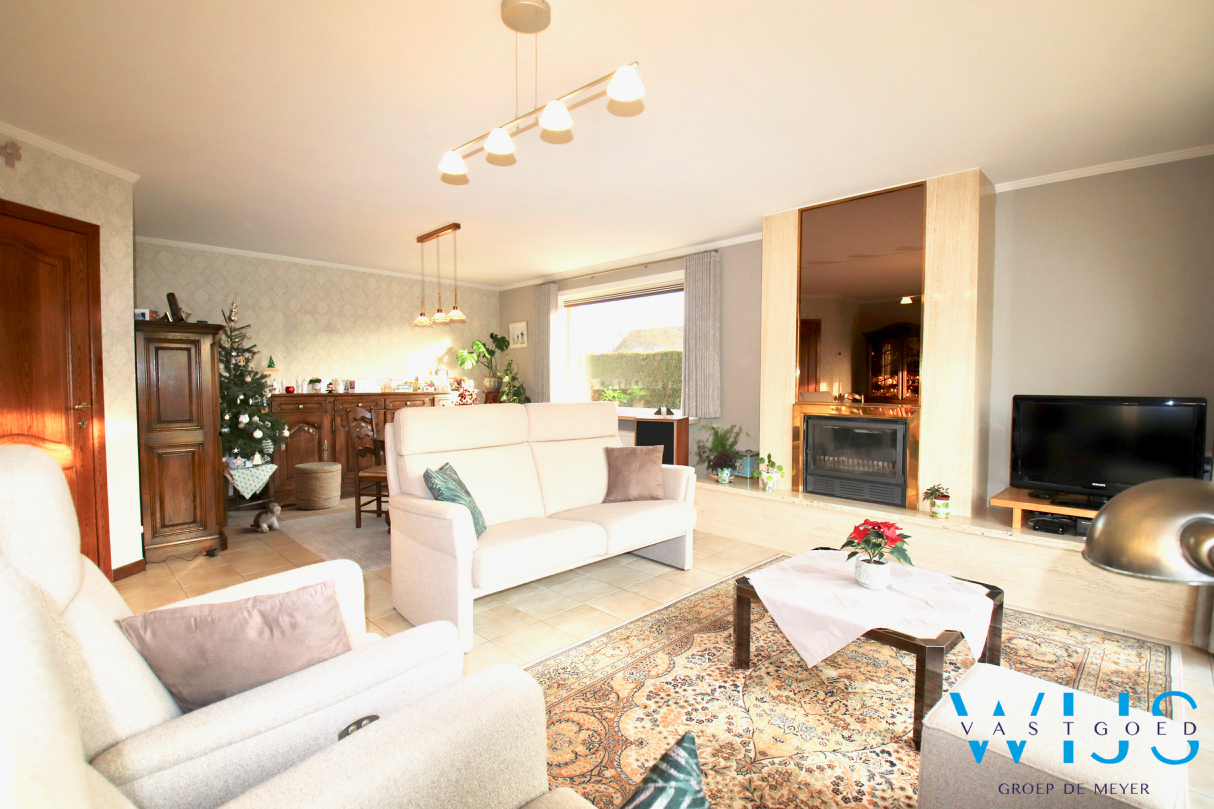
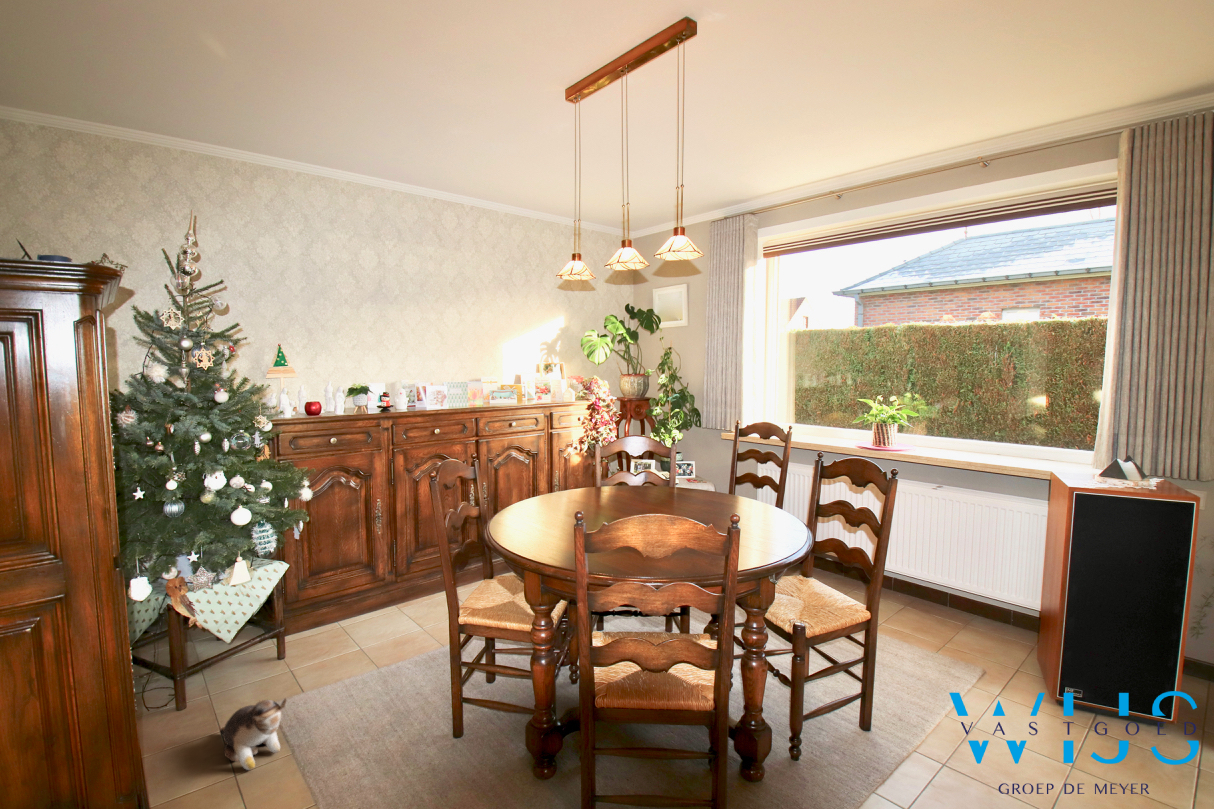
woven basket: present [293,462,341,510] -> none [318,543,408,649]

